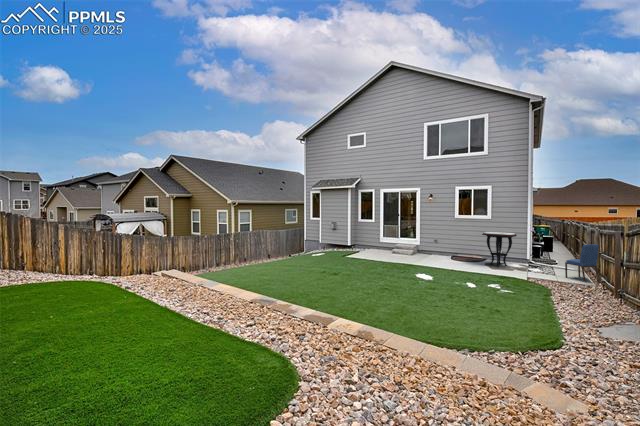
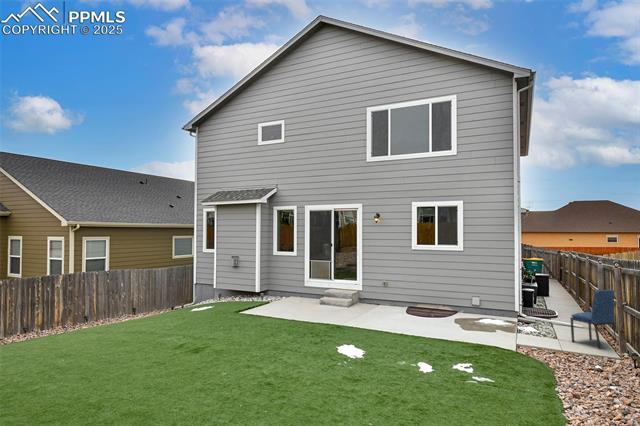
side table: present [482,232,517,266] -> none [451,270,501,324]

